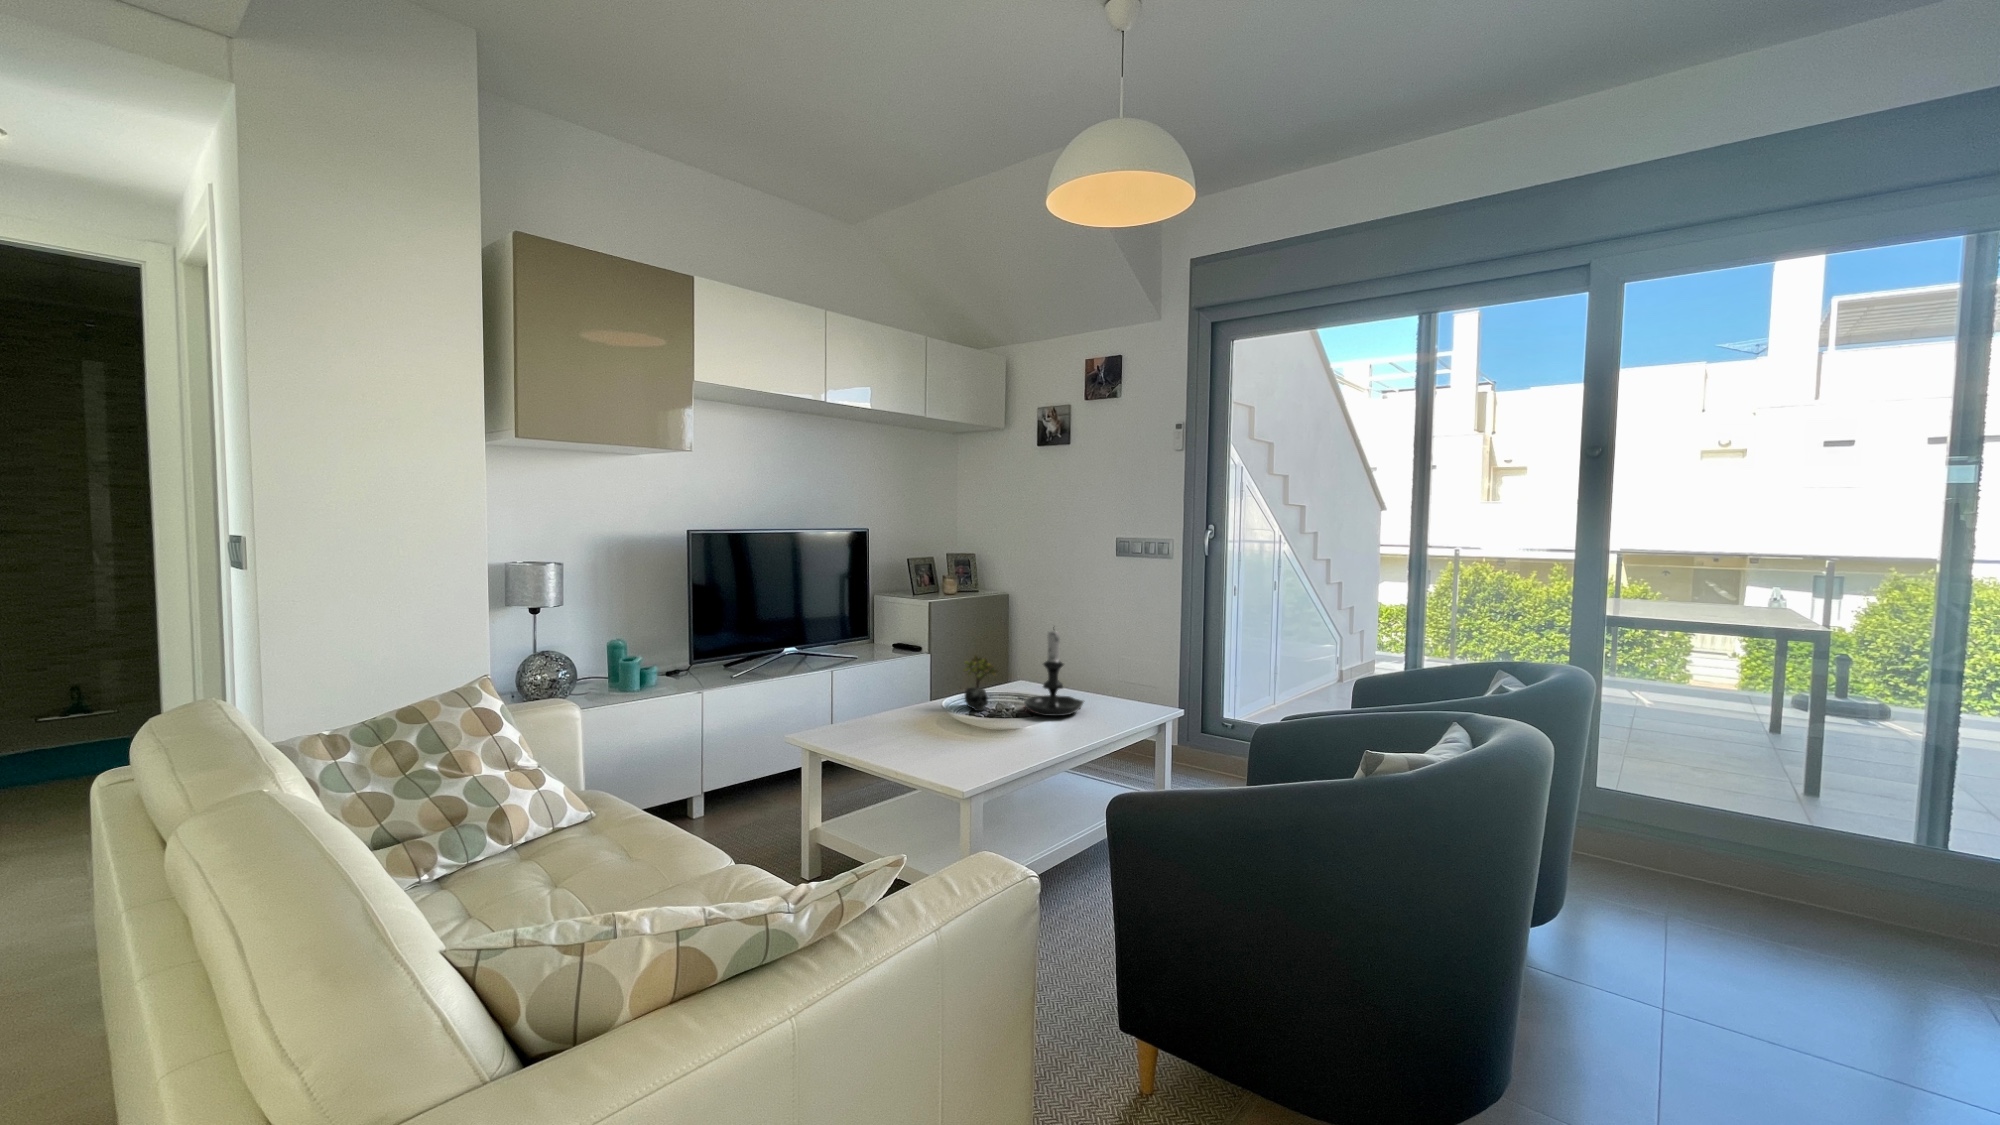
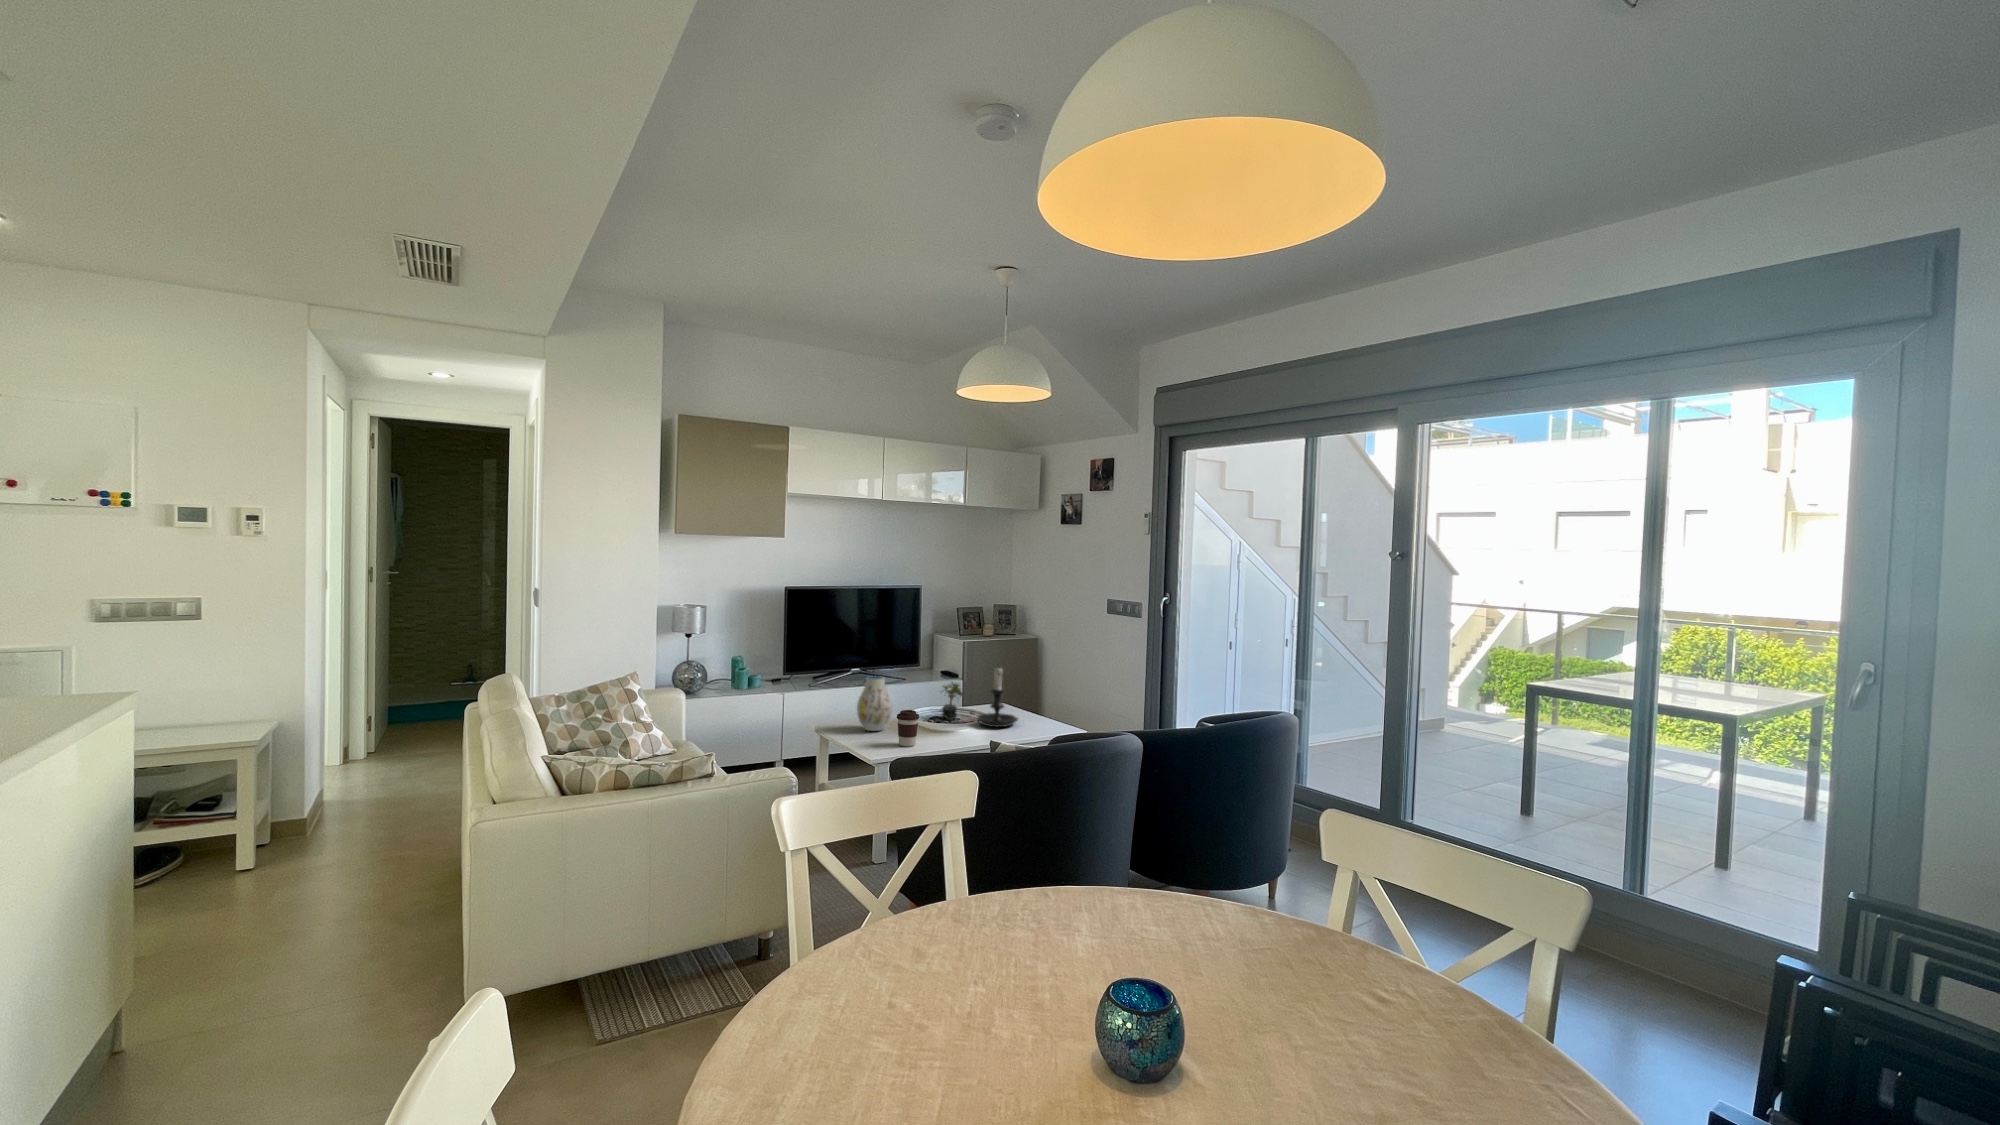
vase: none [859,654,914,738] -> present [857,676,892,731]
coffee cup: none [946,703,981,760] -> present [897,710,919,746]

